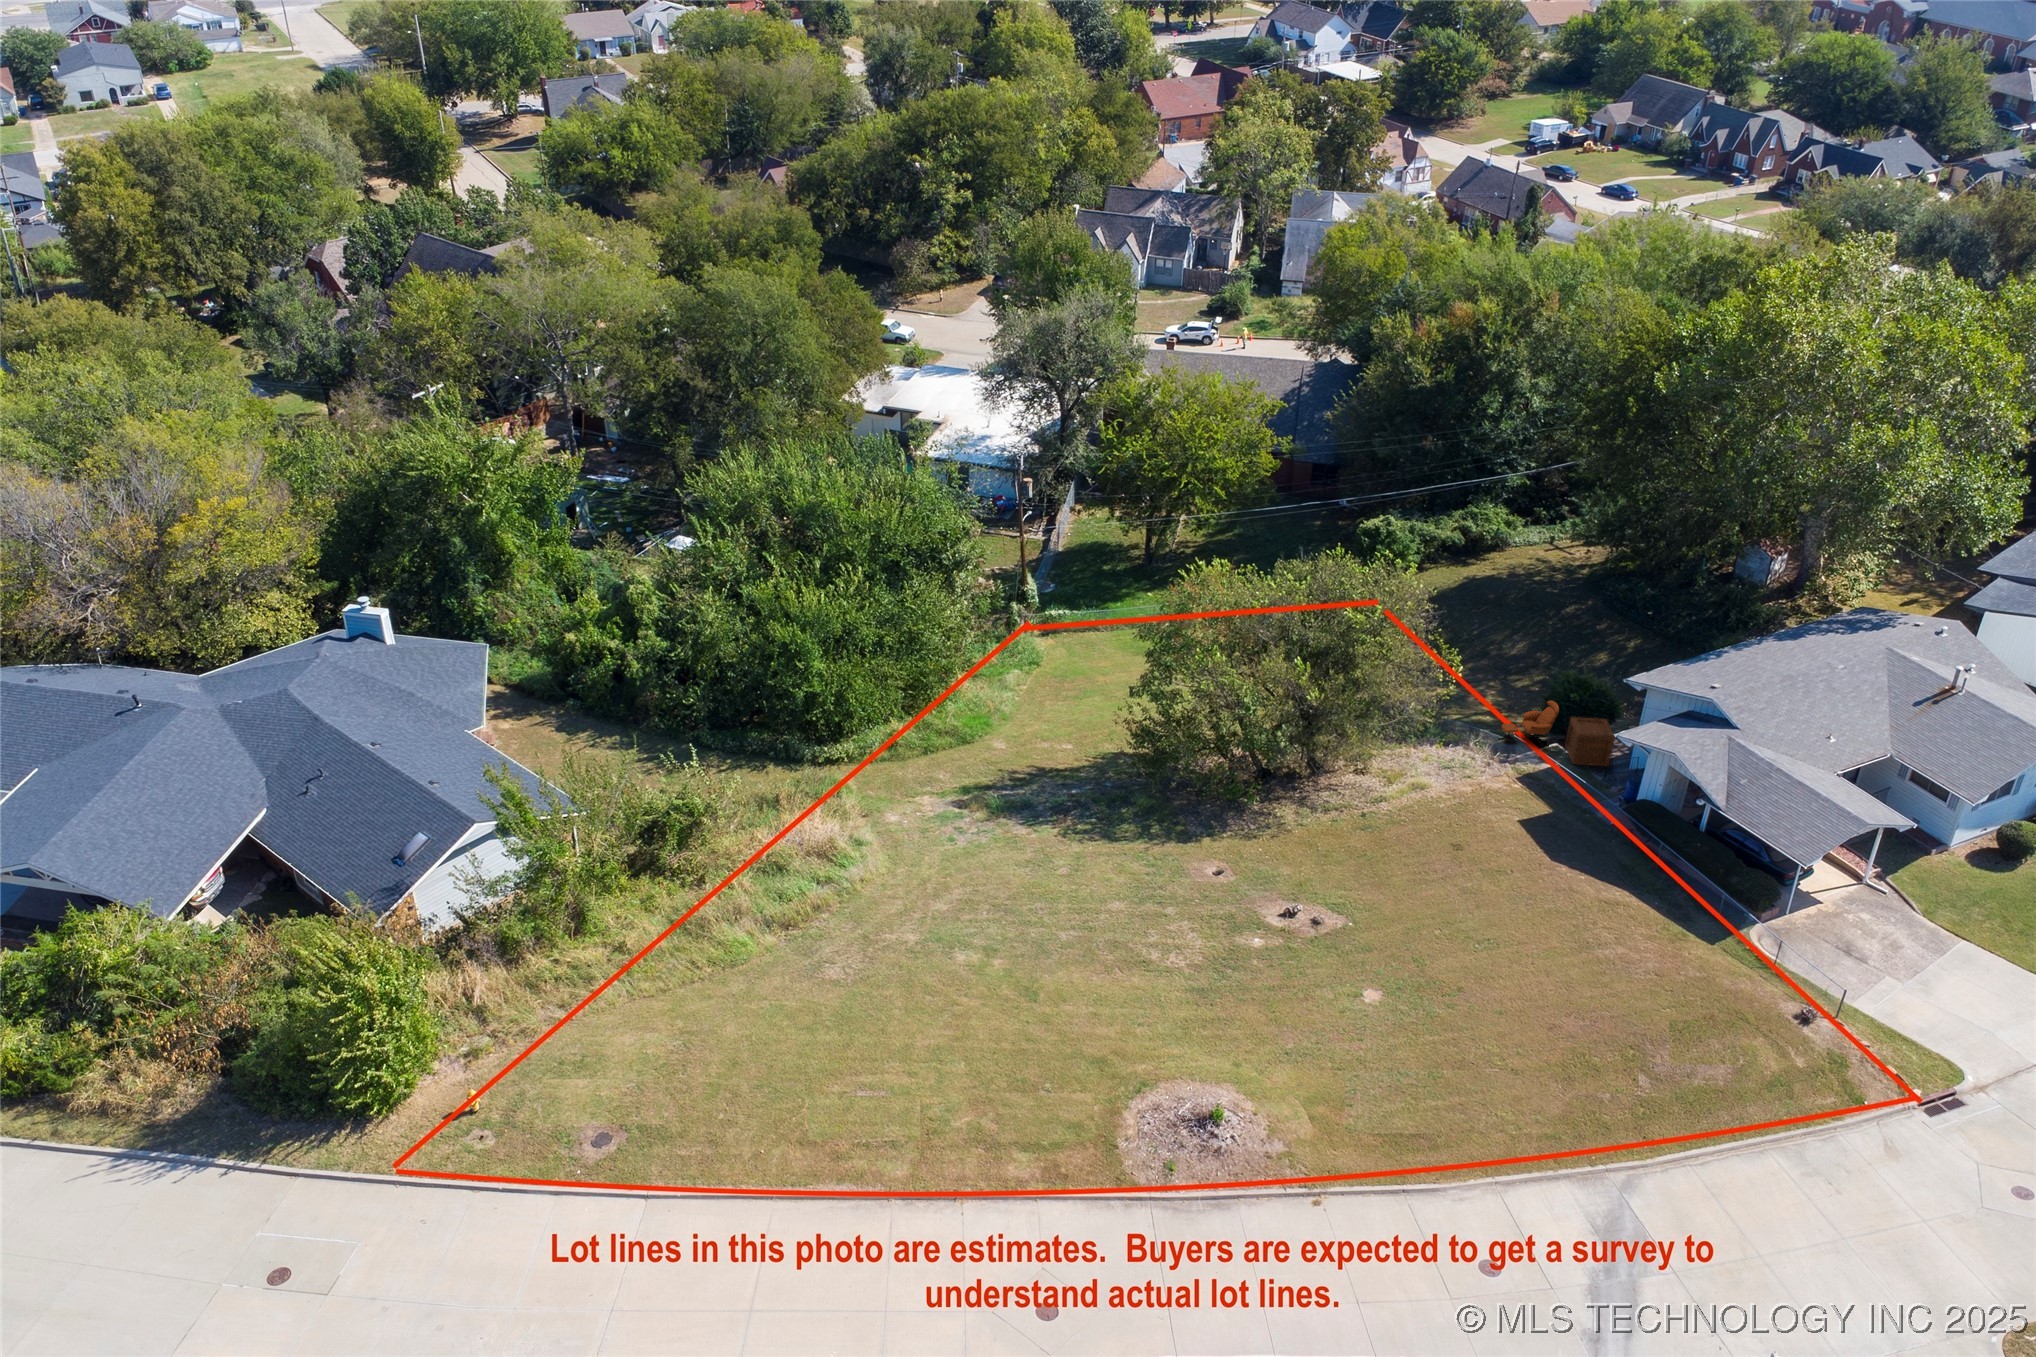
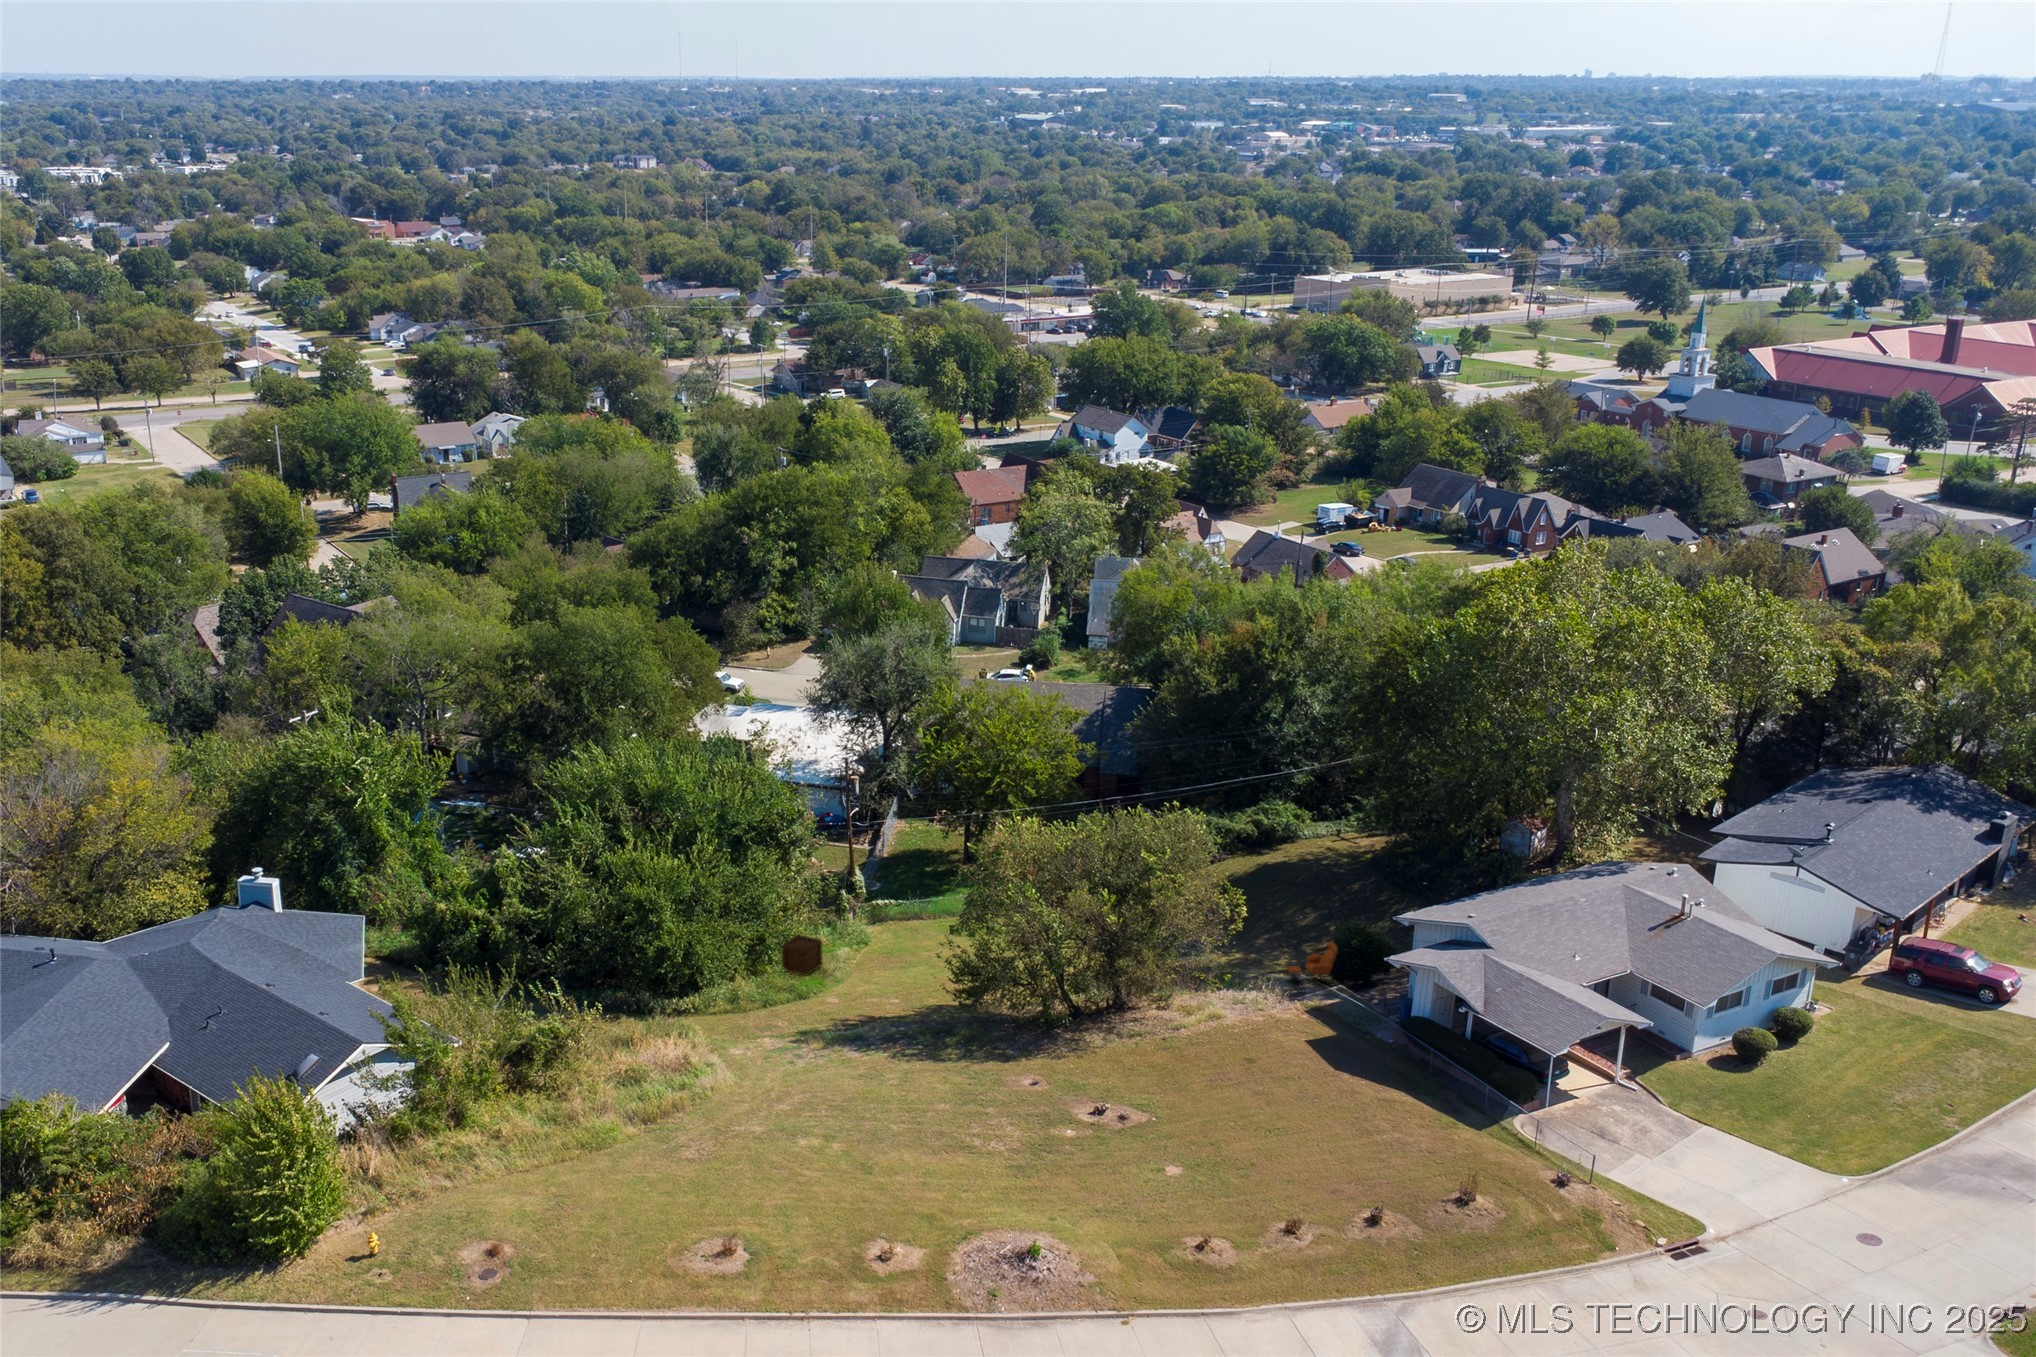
wooden crate: present [1565,717,1615,766] -> present [782,935,822,976]

